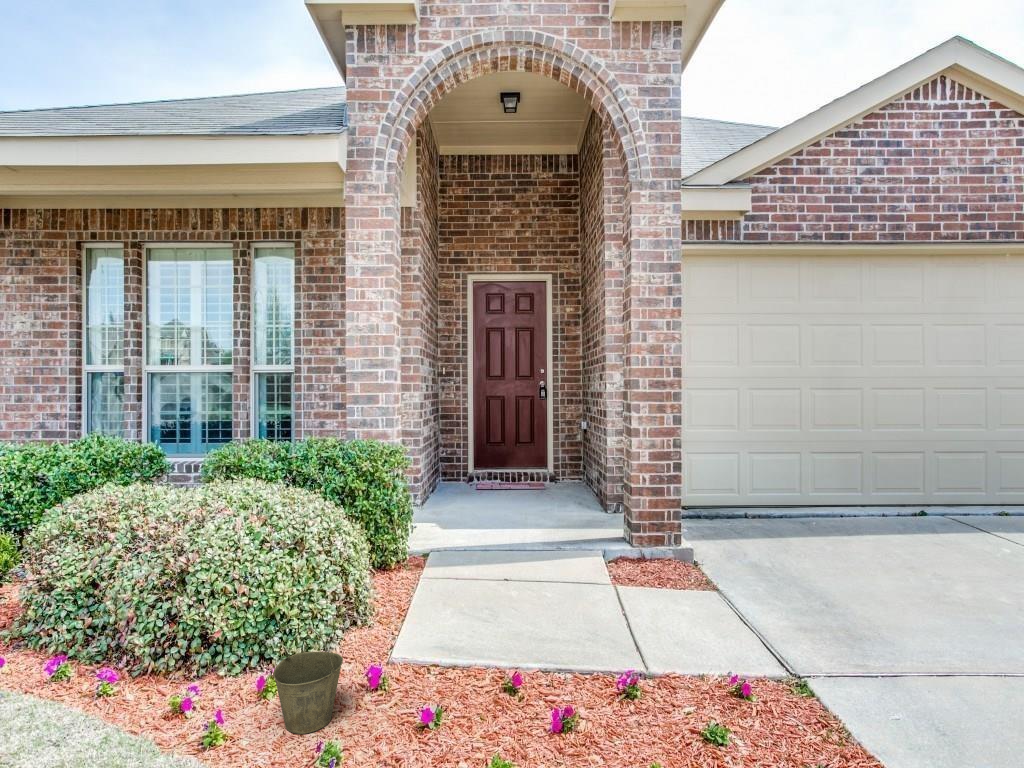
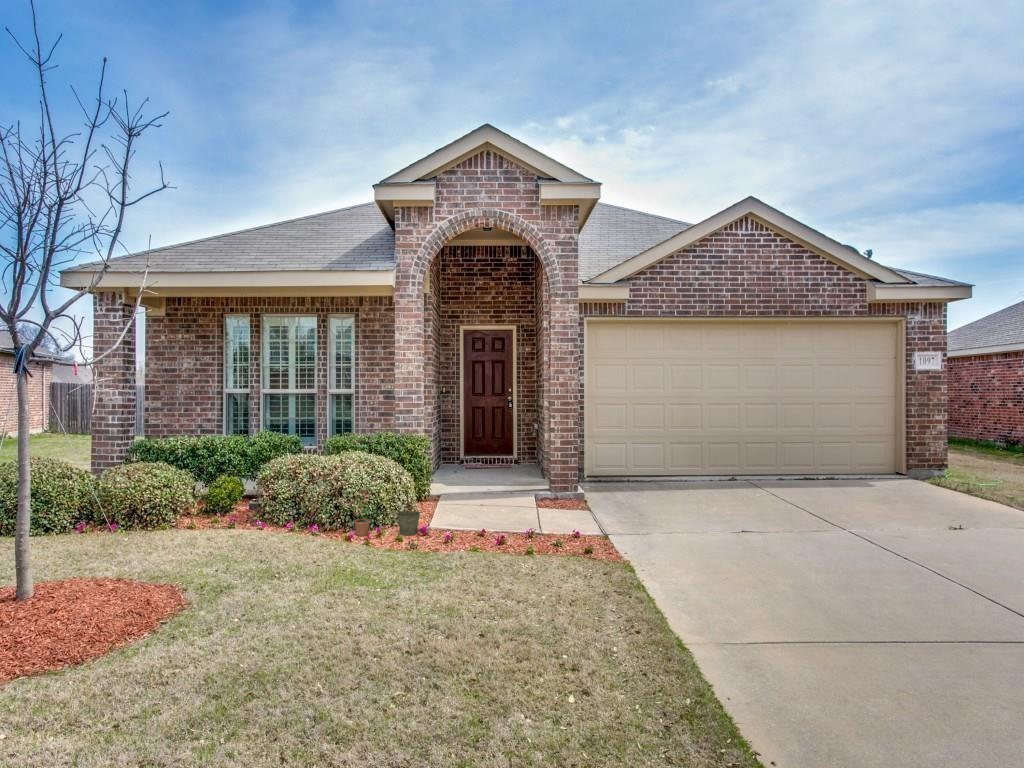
potted plant: none [143,598,201,739] -> present [350,490,370,536]

